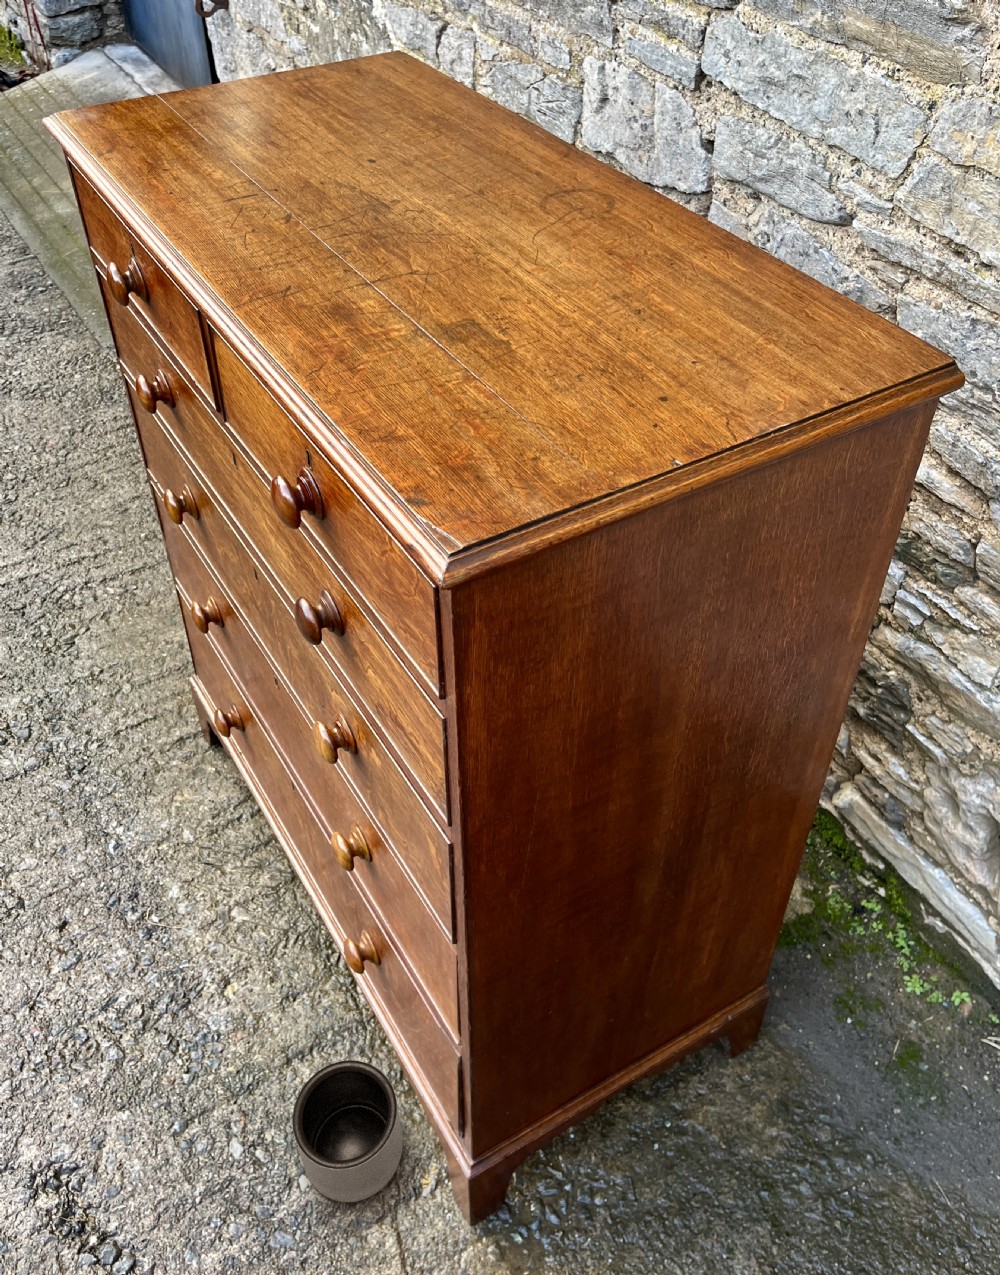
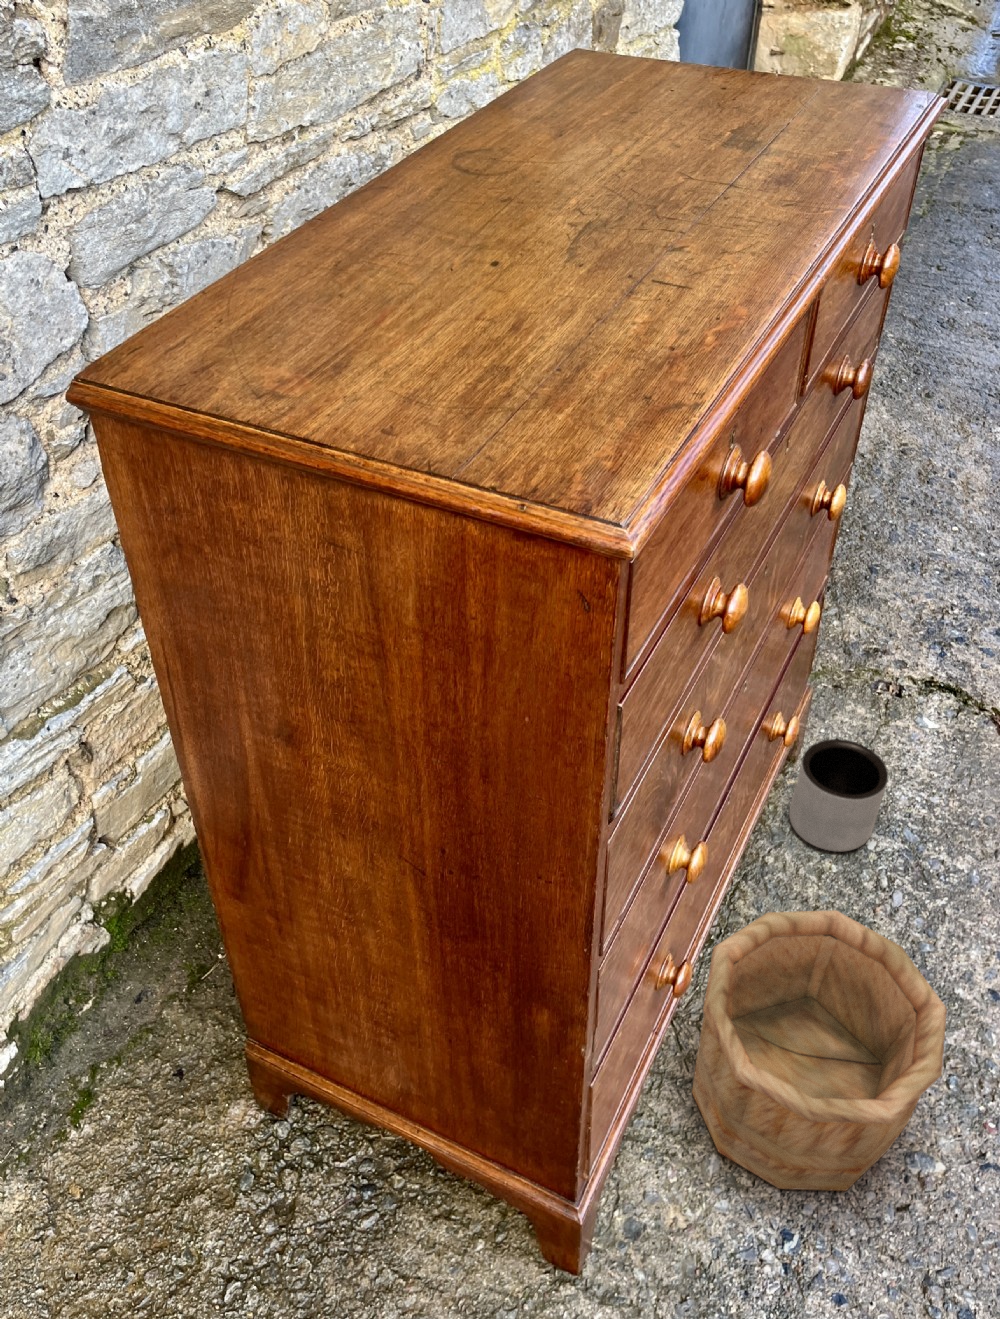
wooden bucket: none [41,755,260,983] -> present [692,910,947,1191]

